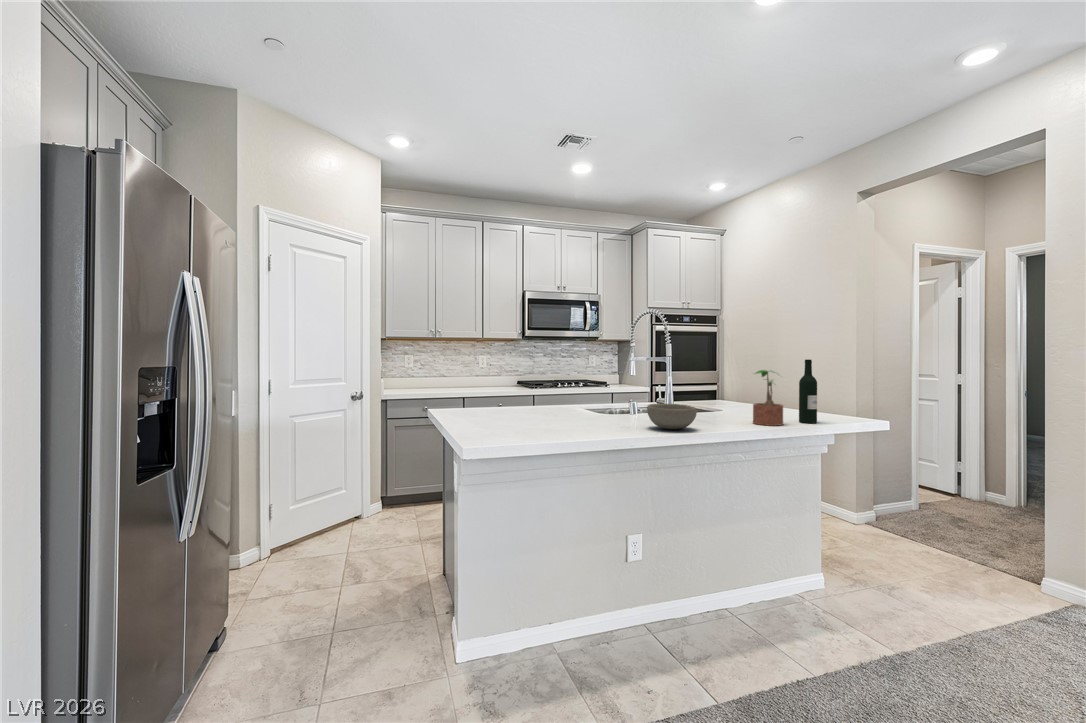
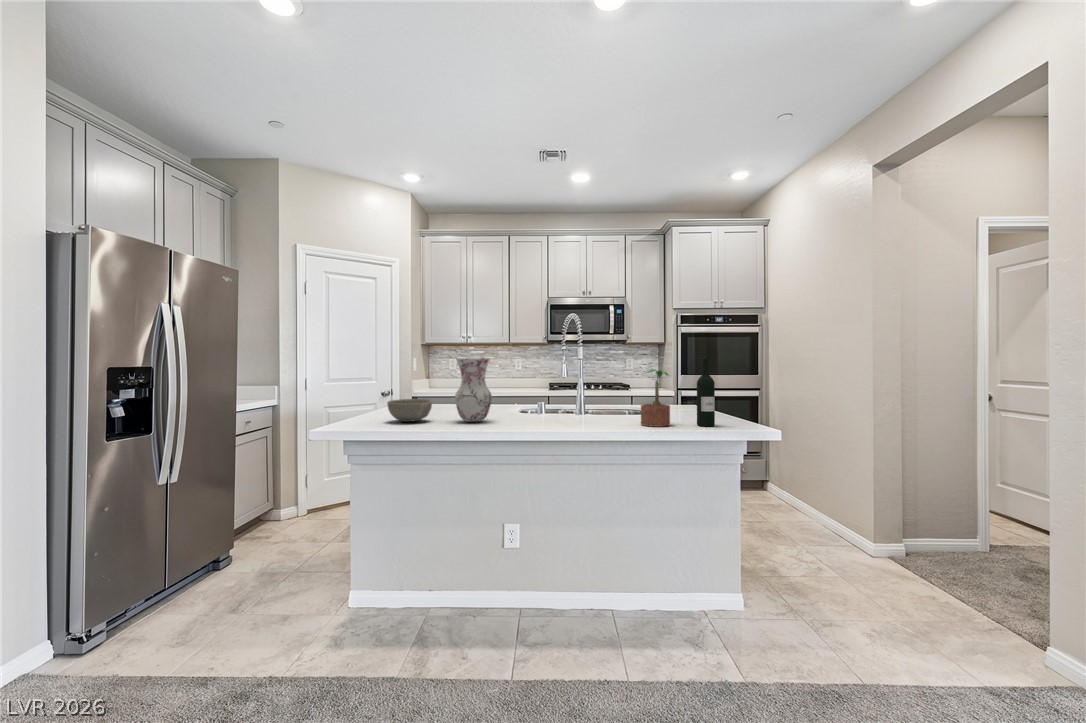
vase: none [575,359,616,429] -> present [455,358,492,422]
bowl: present [647,404,697,429] -> present [387,399,432,422]

